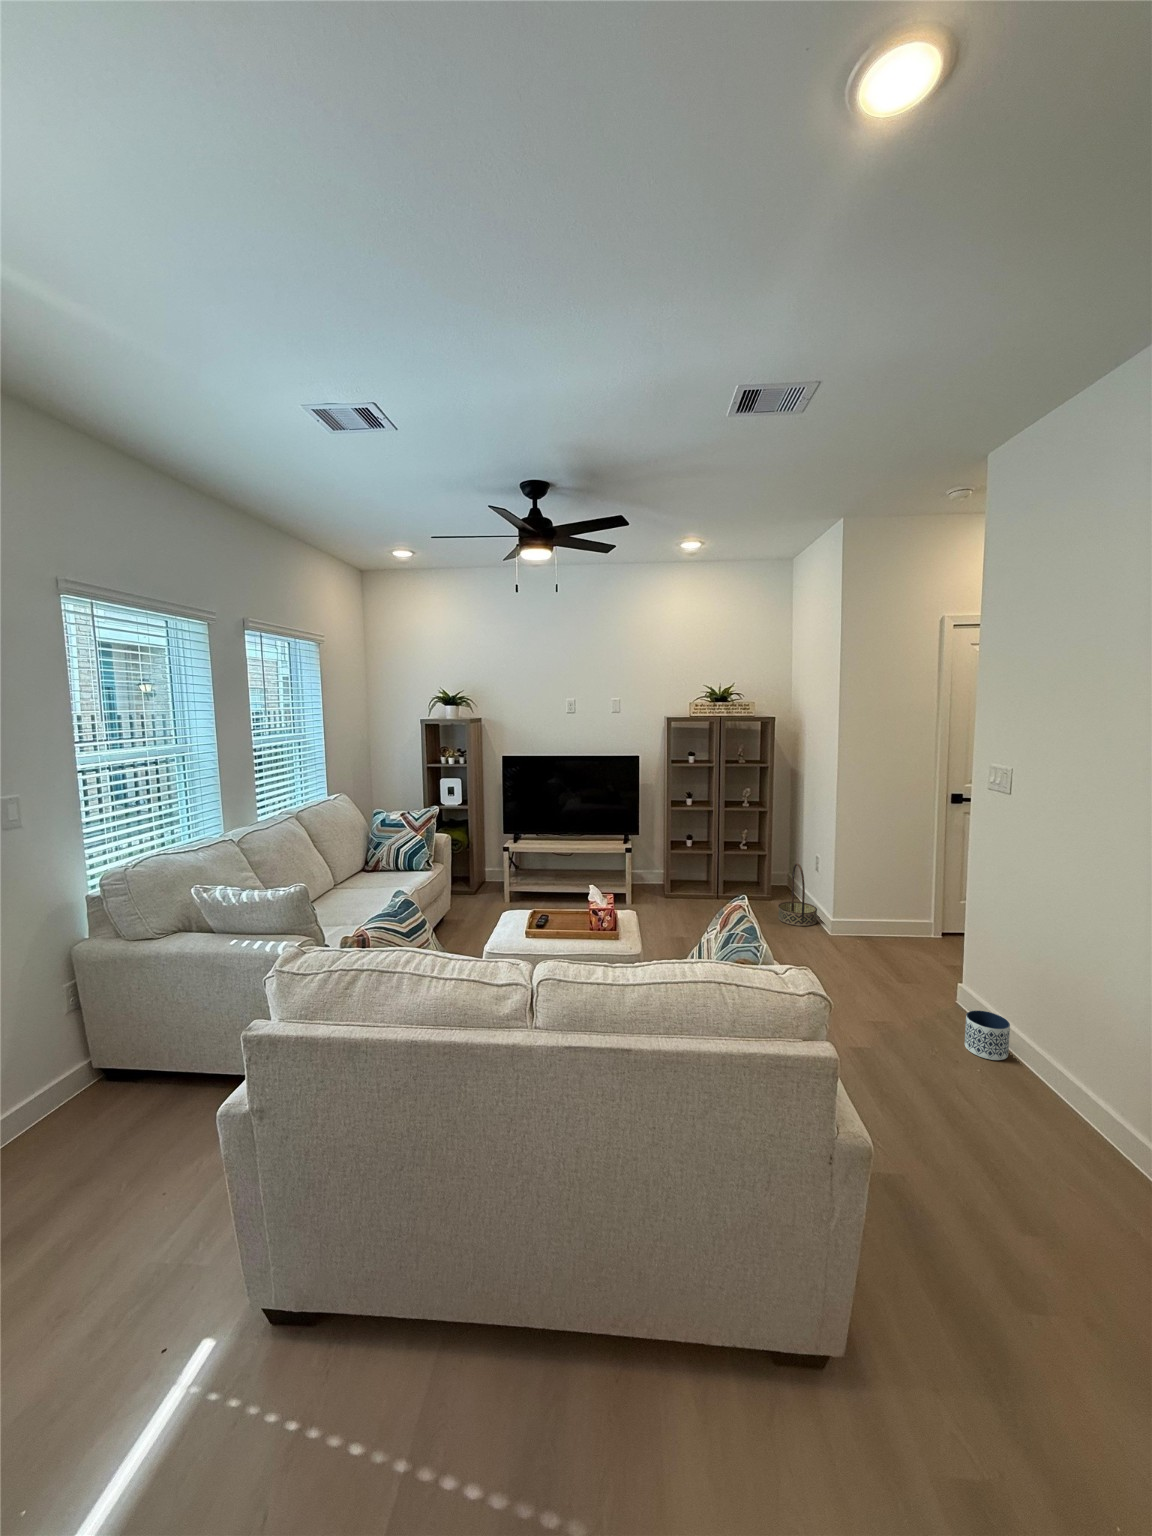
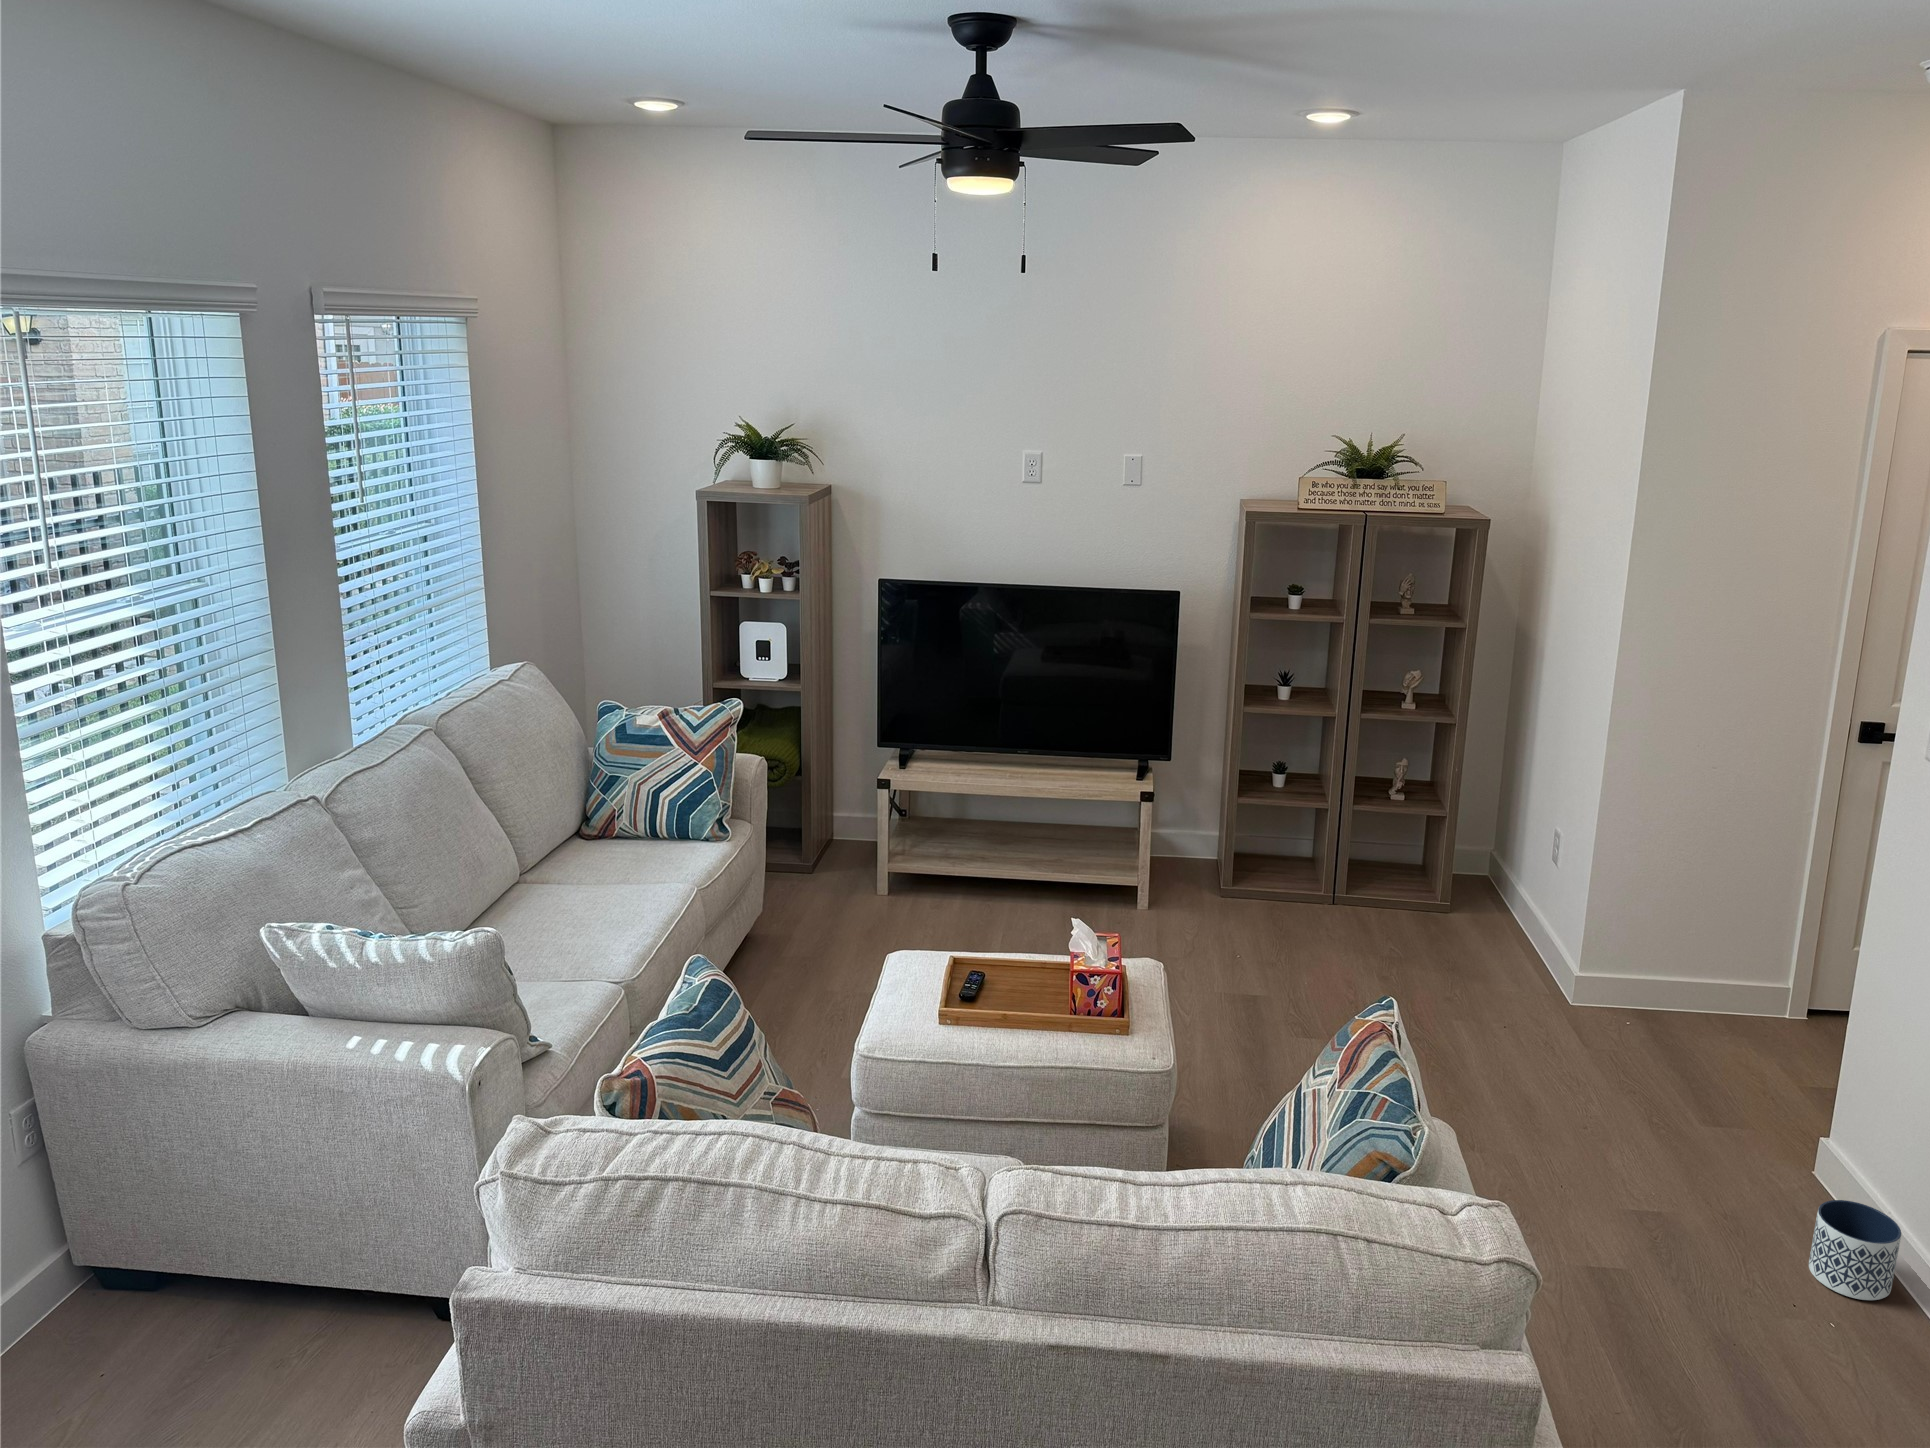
basket: present [778,863,817,926] -> none [1457,844,1541,976]

